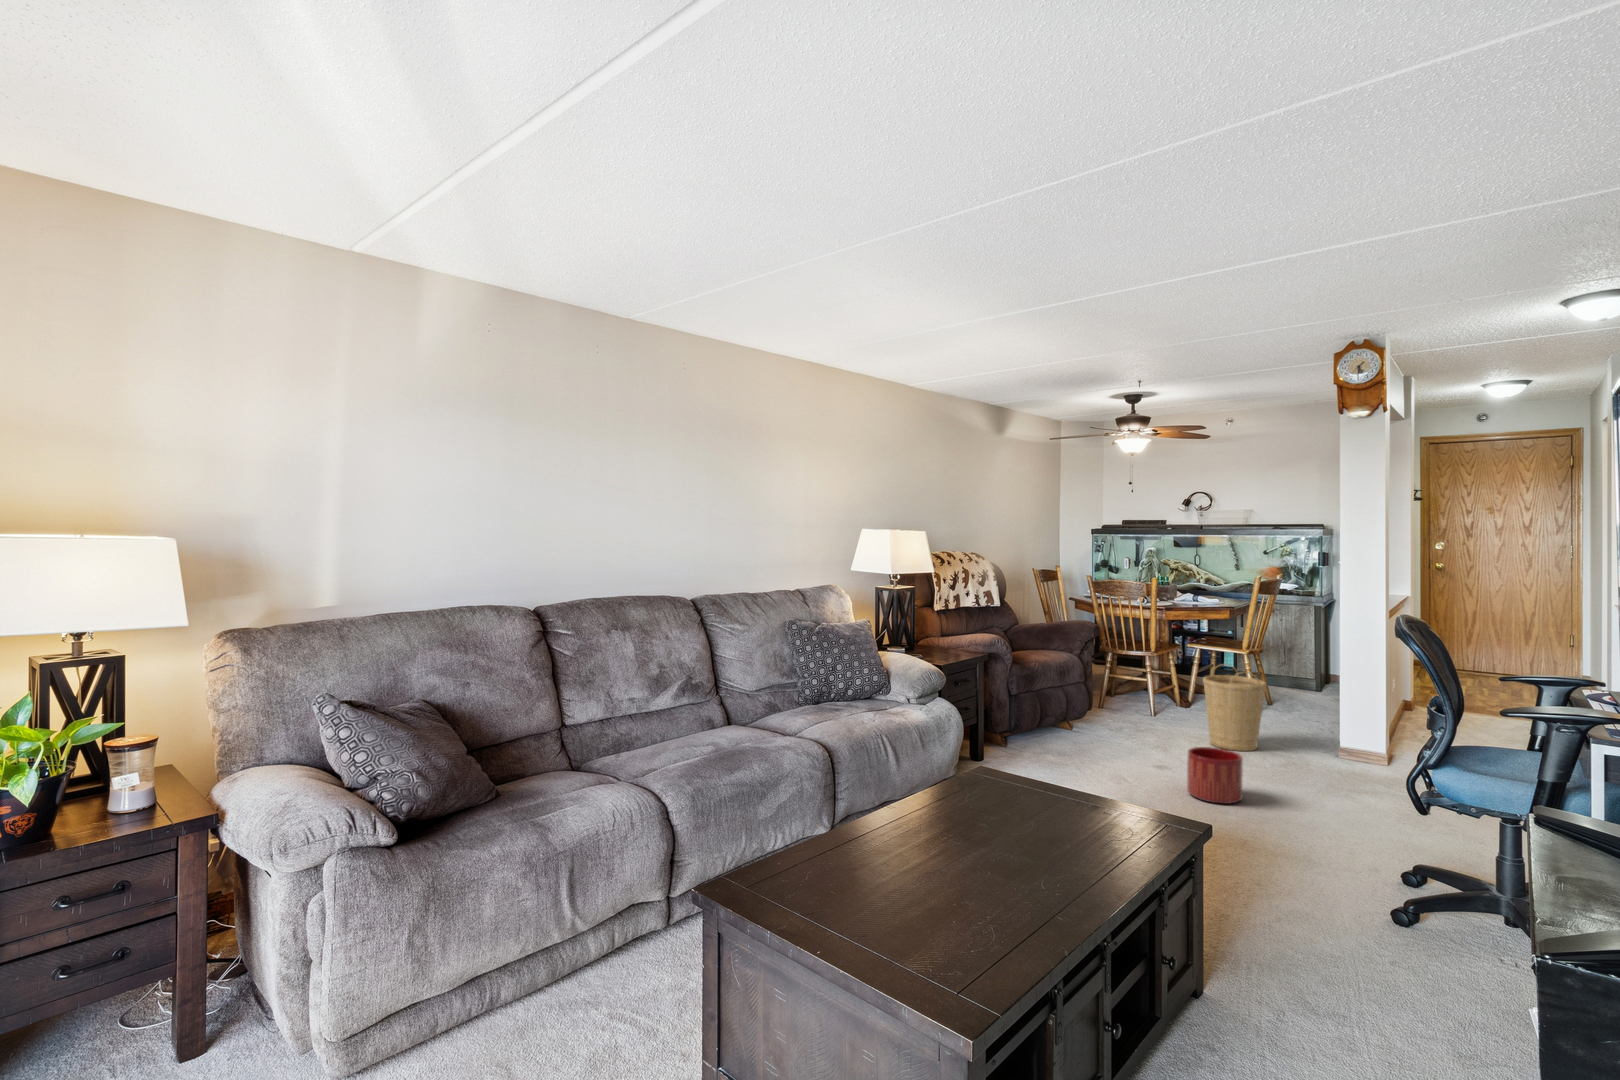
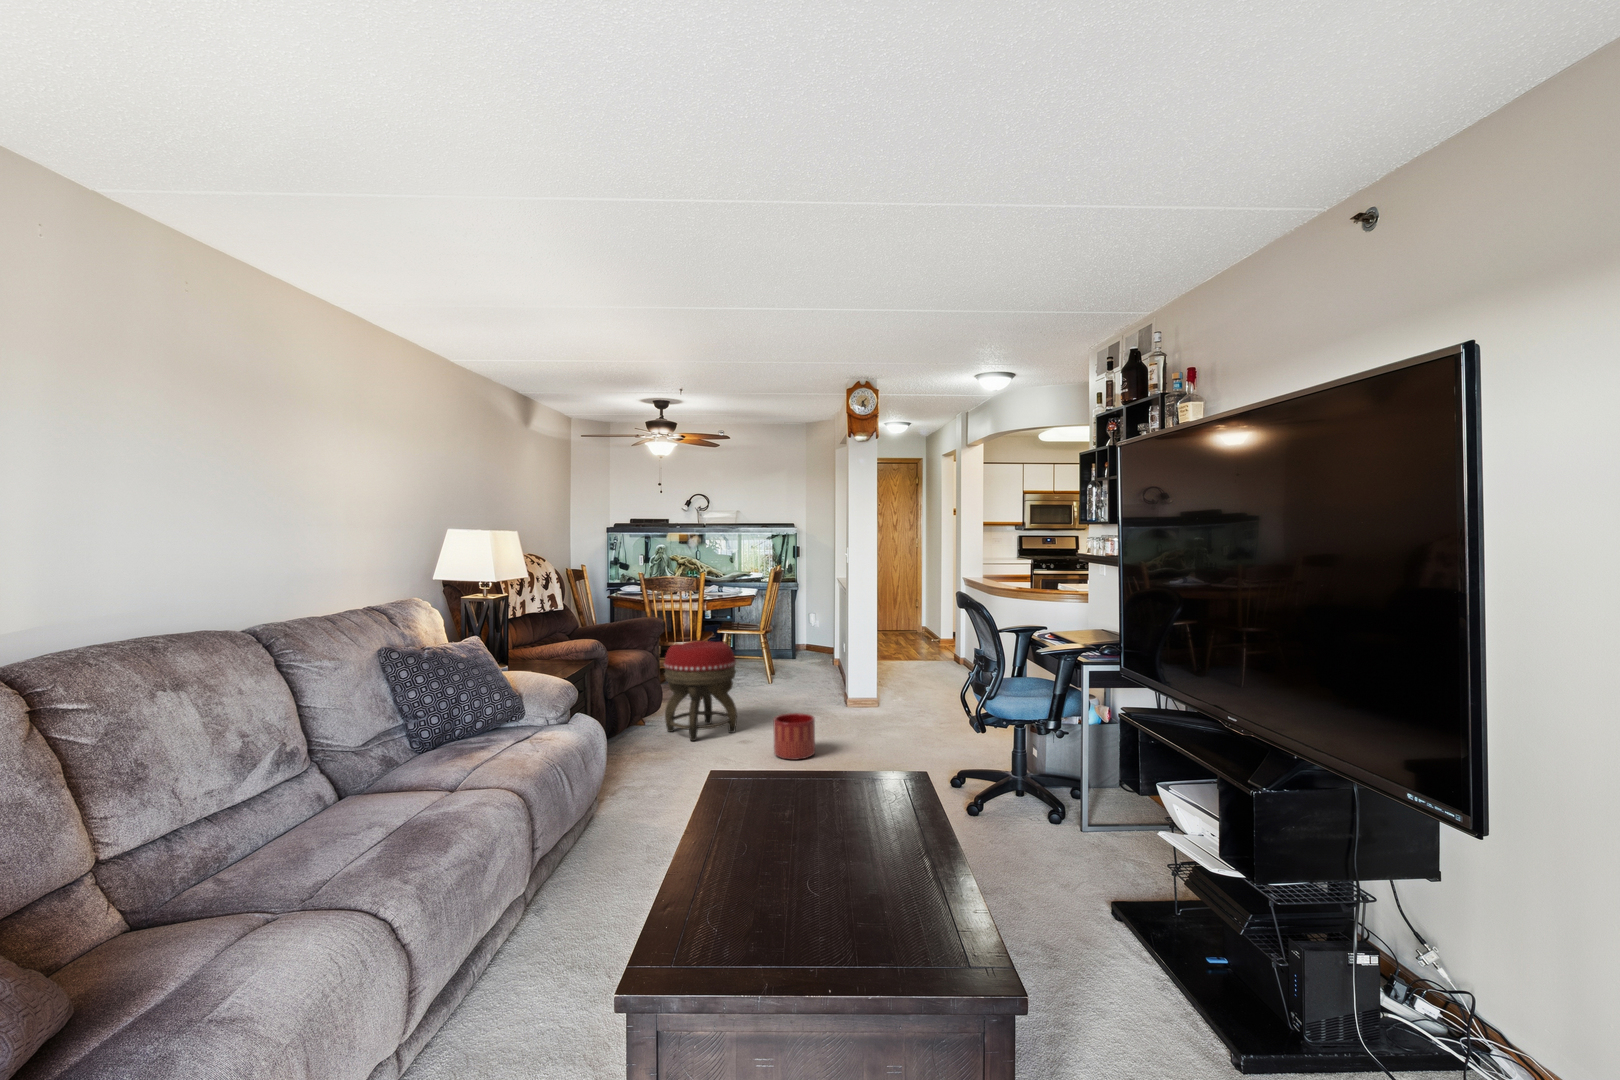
footstool: none [1086,651,1169,759] -> present [664,641,737,741]
basket: present [1203,664,1266,751] -> none [750,642,797,714]

